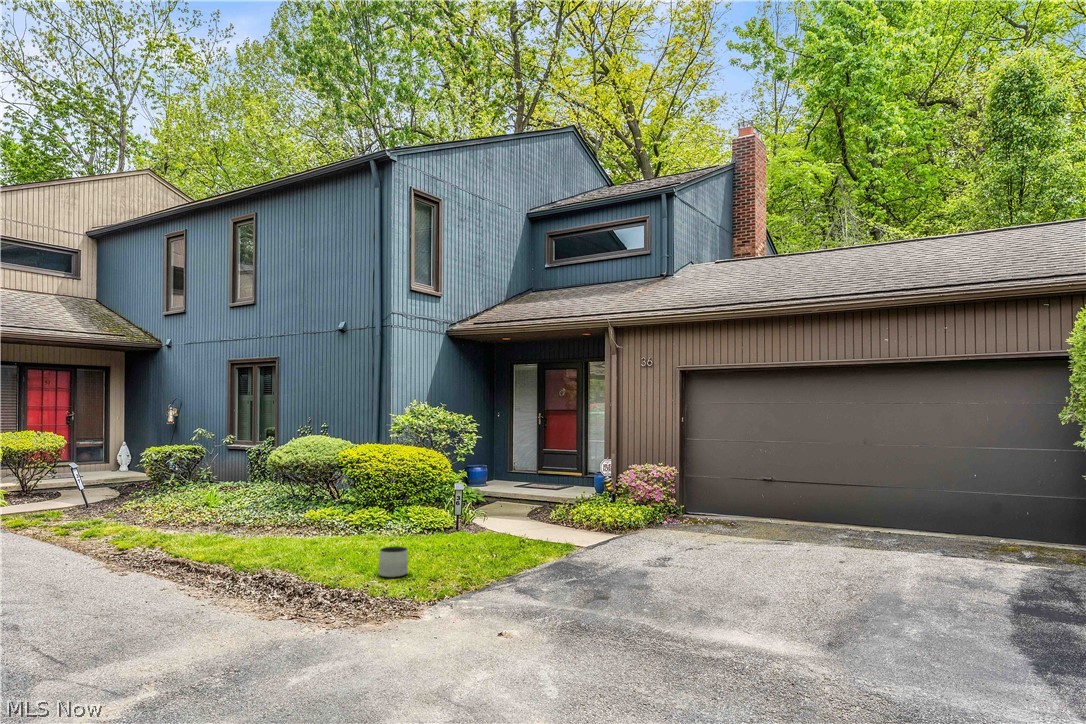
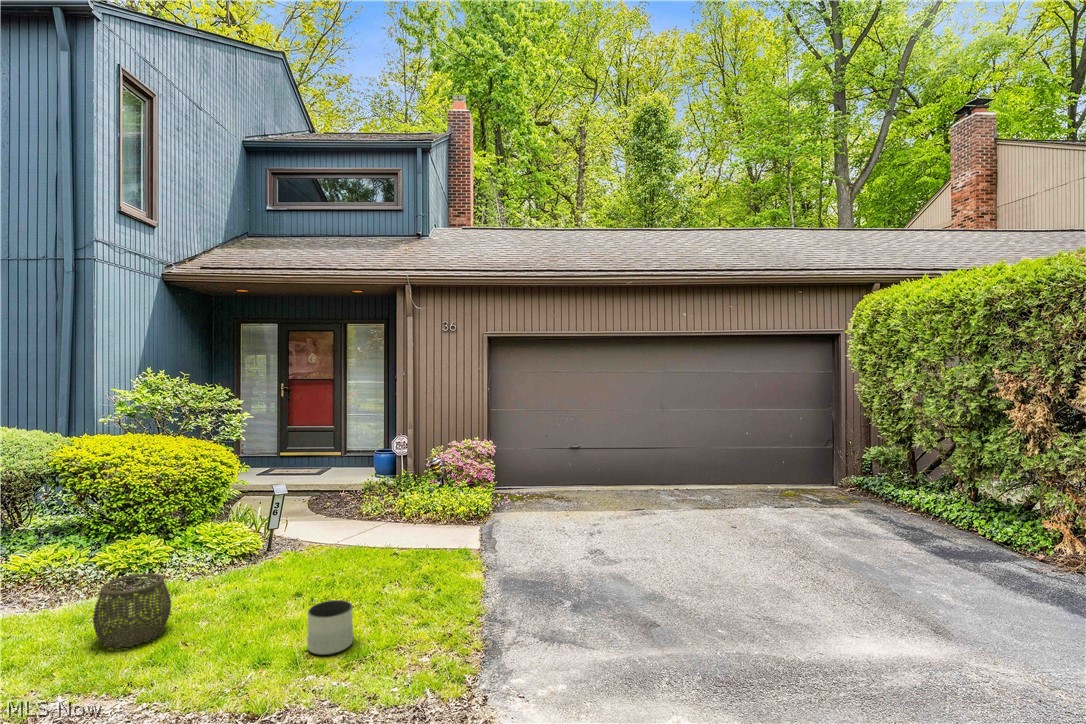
woven basket: none [302,518,342,556] -> present [93,573,171,648]

